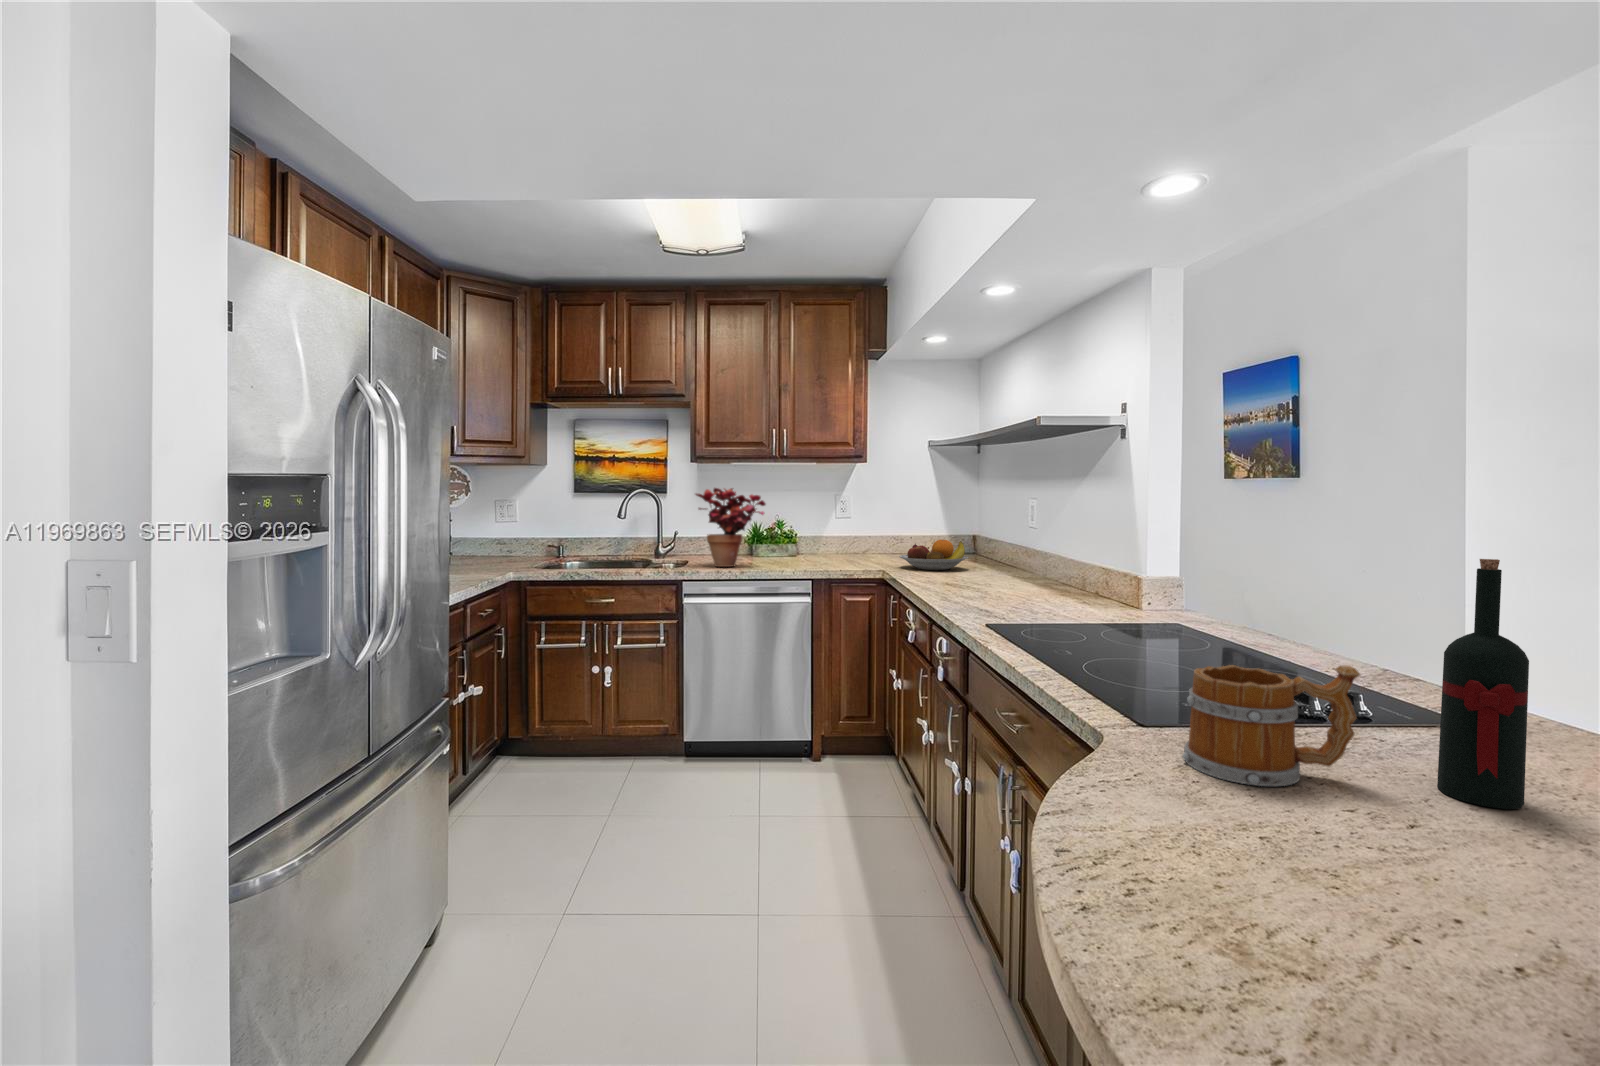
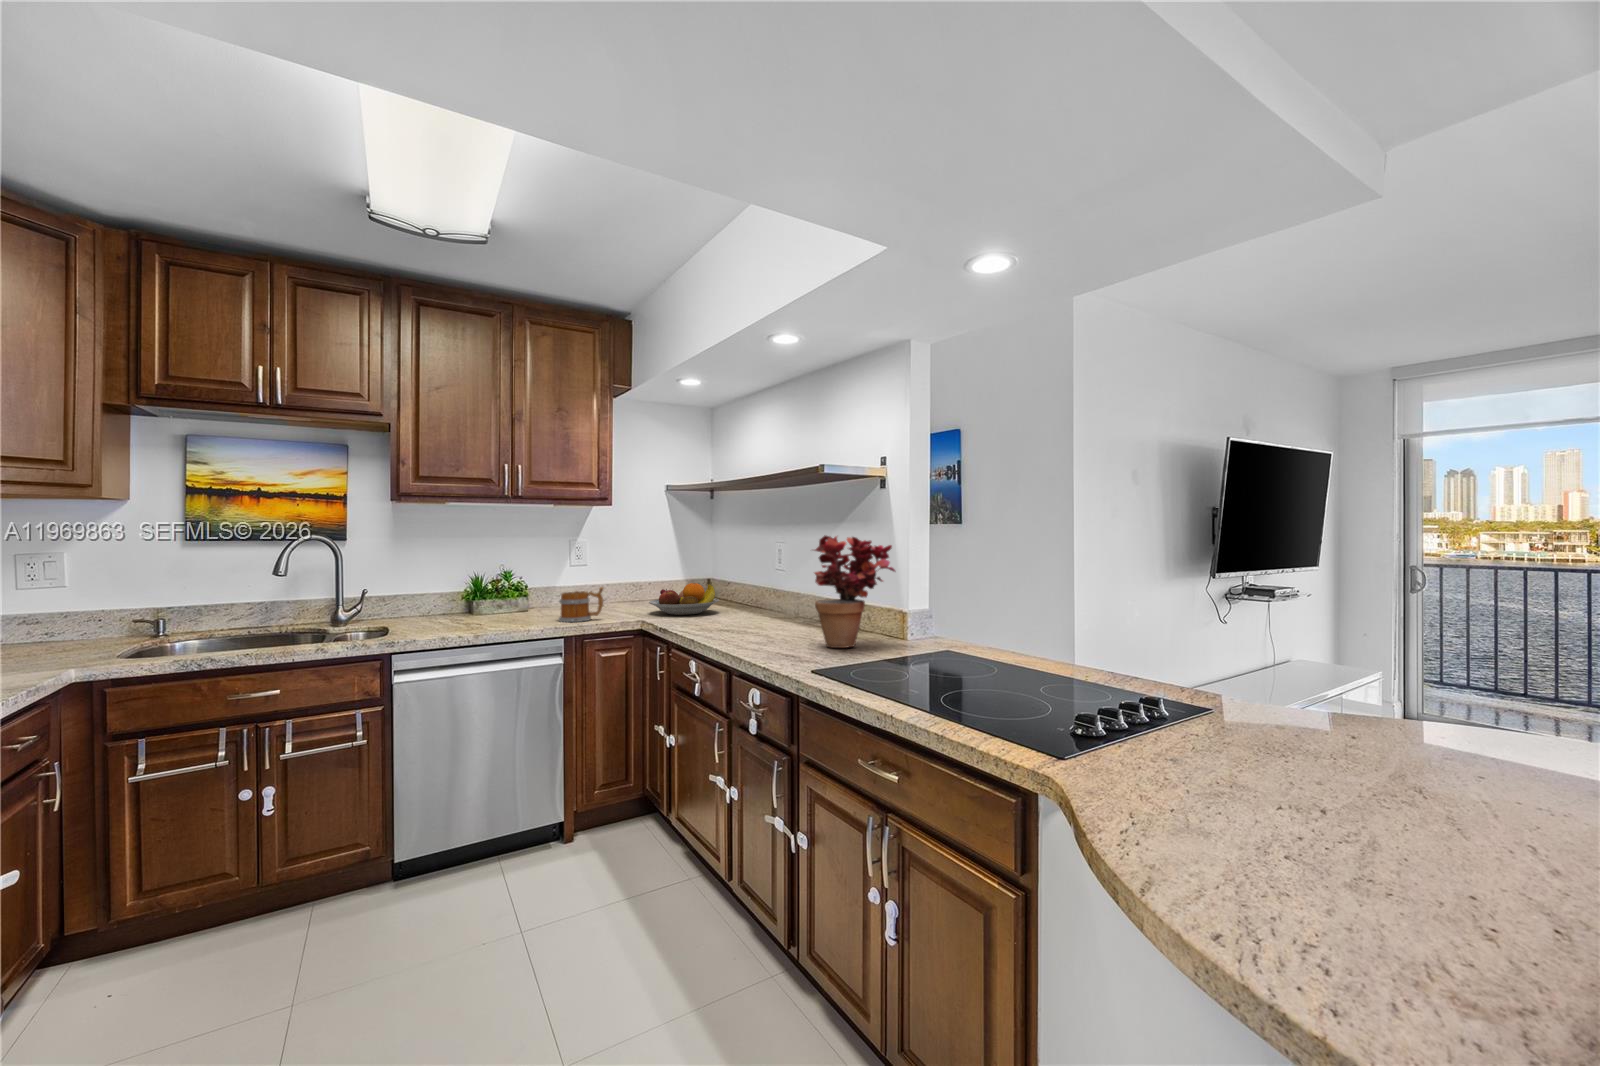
potted plant: present [696,488,766,567] -> present [815,535,895,648]
wine bottle: present [1437,559,1529,809] -> none [1360,600,1436,811]
mug: present [1183,665,1360,786] -> present [559,587,603,622]

